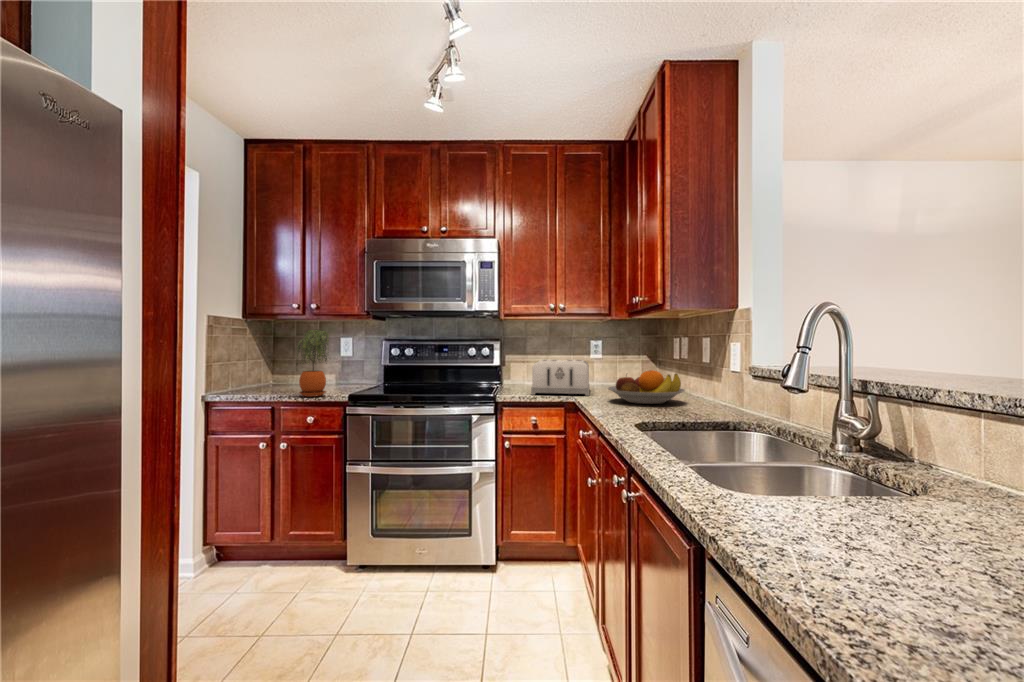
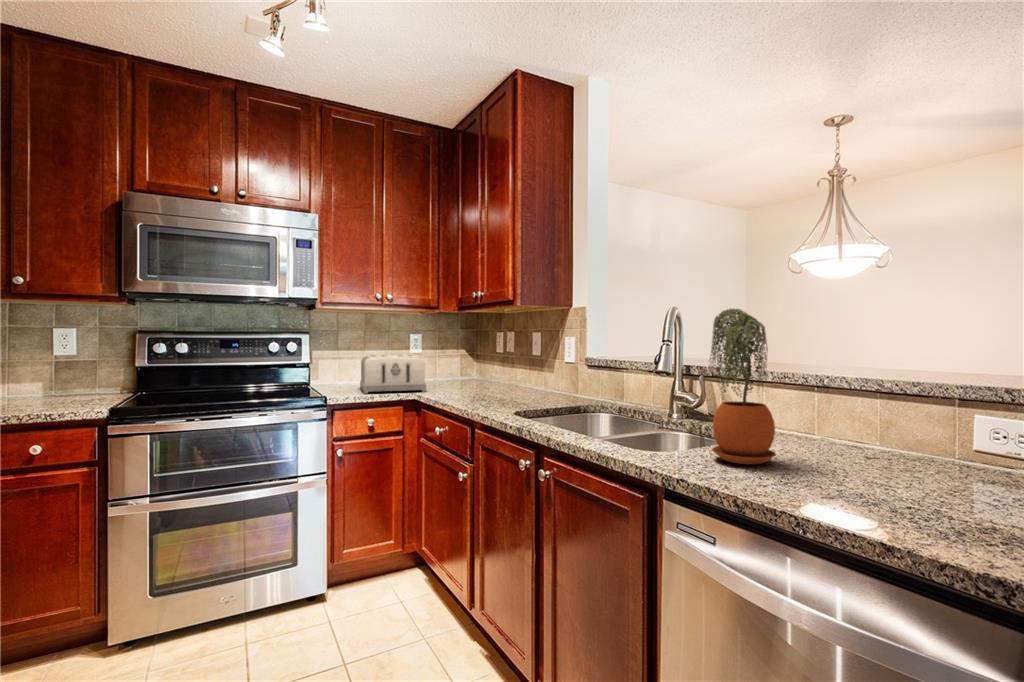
potted plant: present [296,330,329,397] -> present [709,309,776,464]
fruit bowl: present [608,370,685,404] -> none [451,364,524,396]

